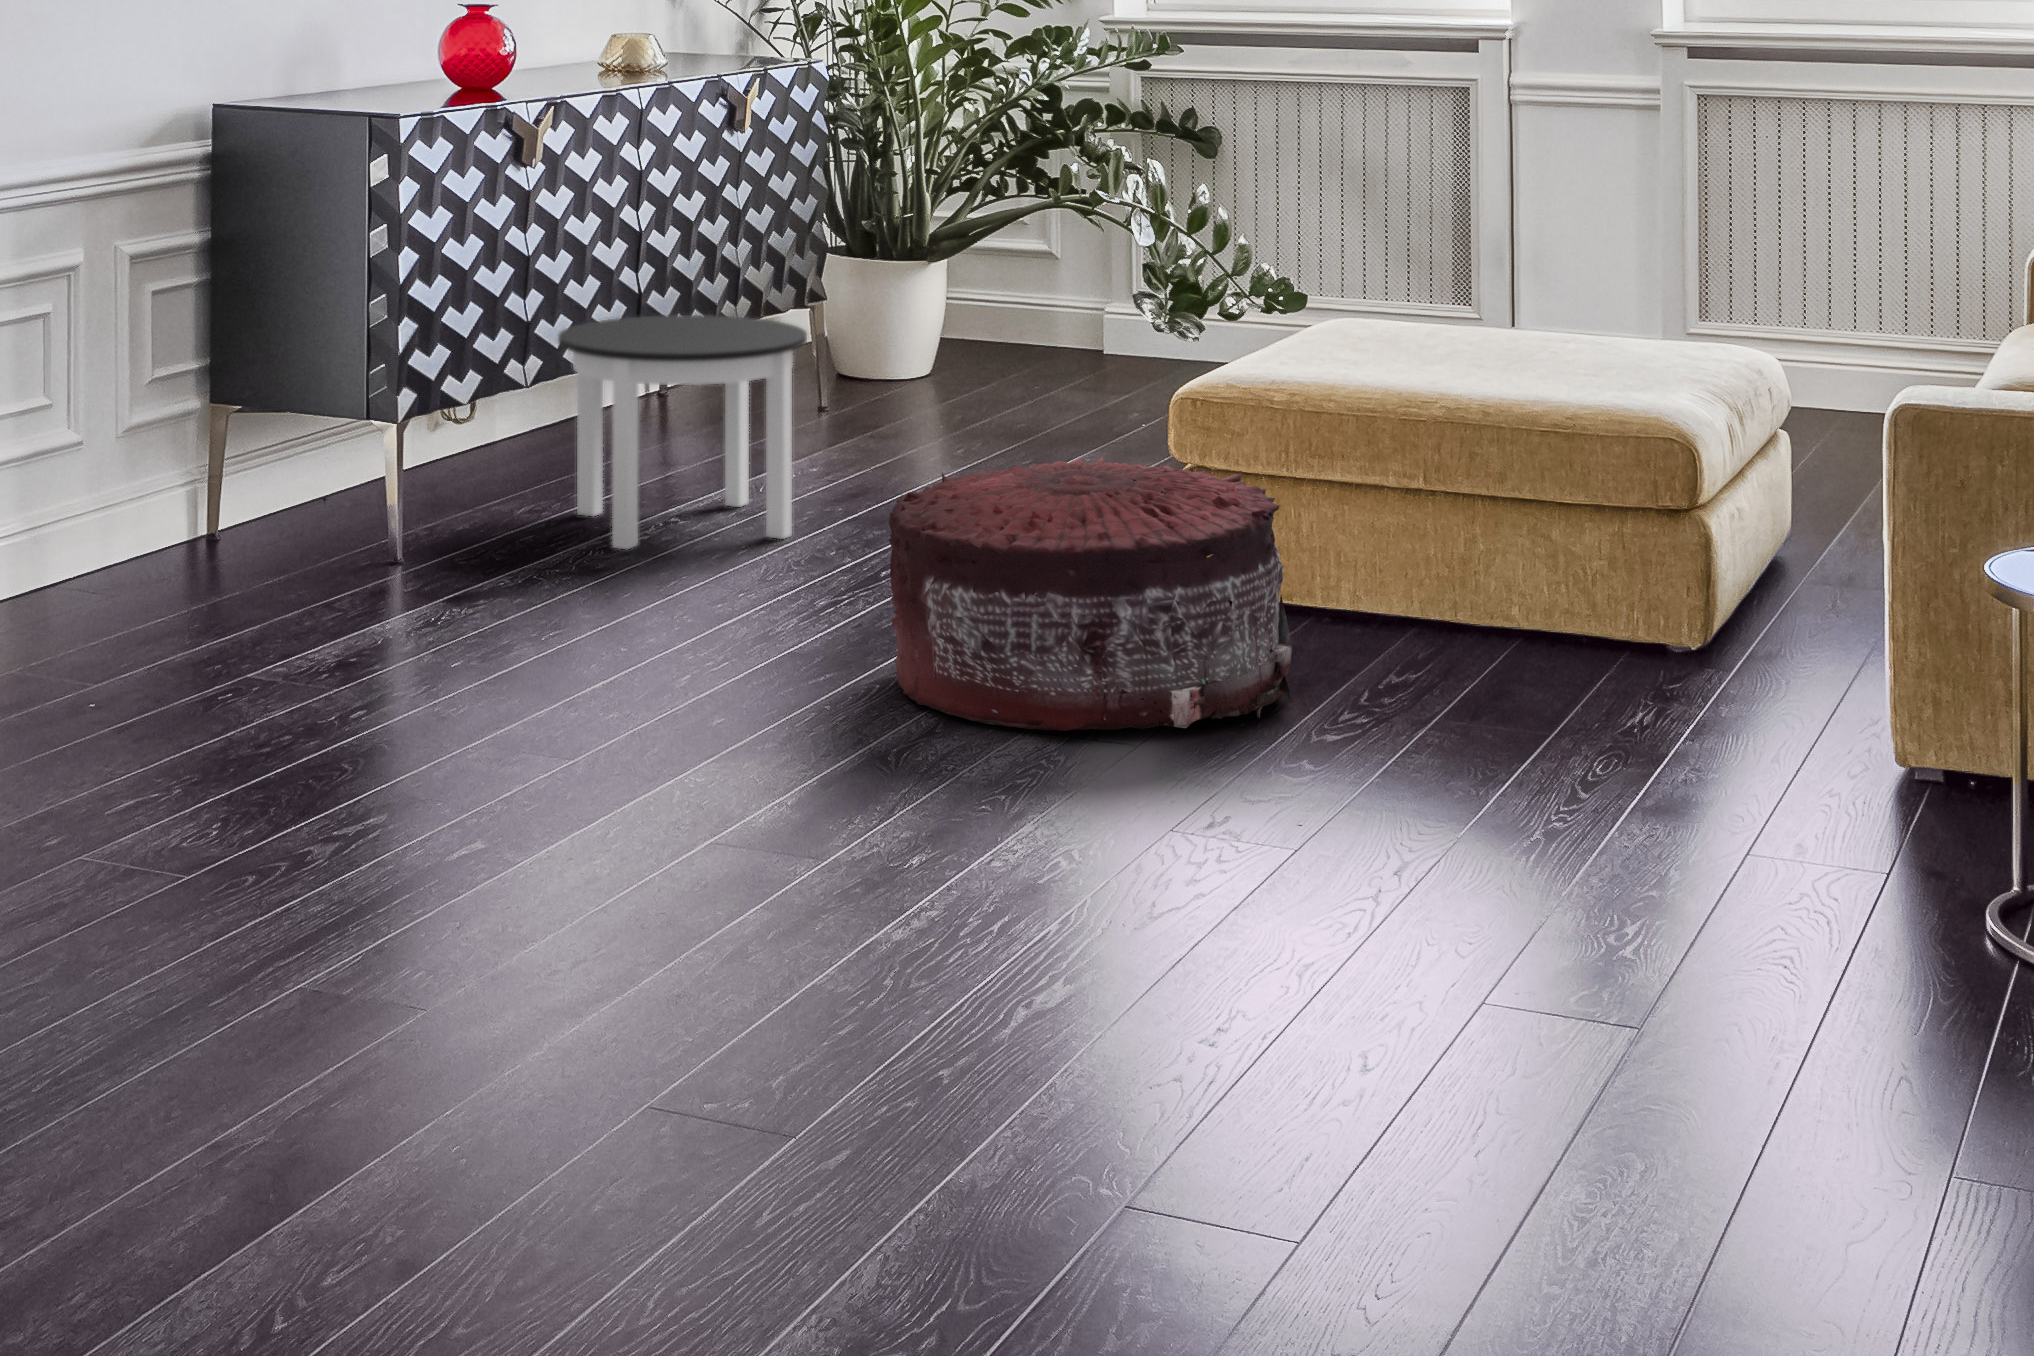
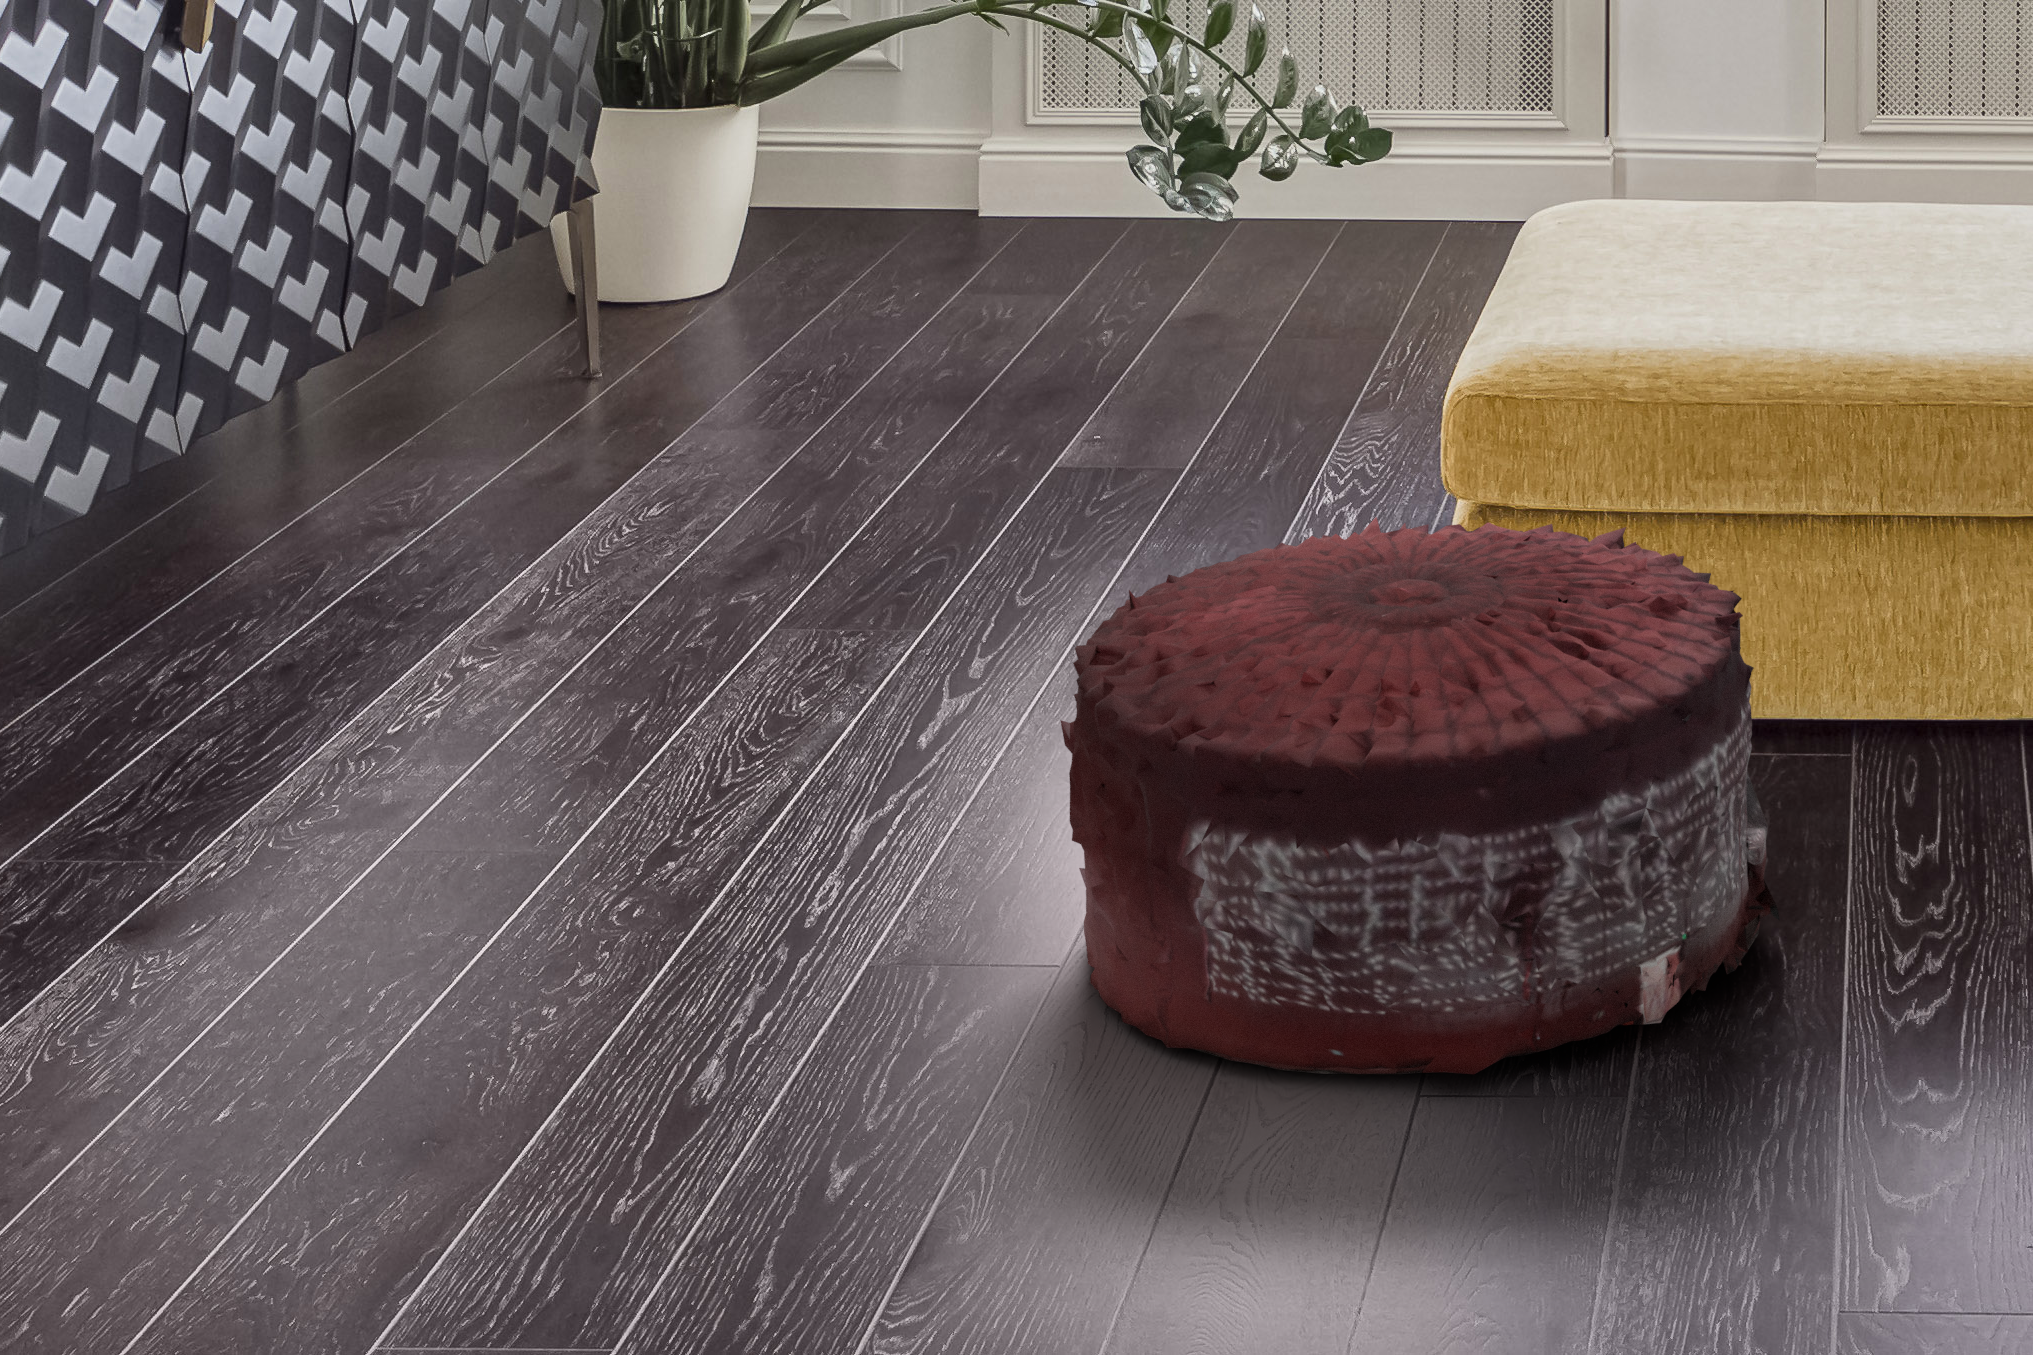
round table: present [558,315,807,549] -> none [243,269,709,729]

